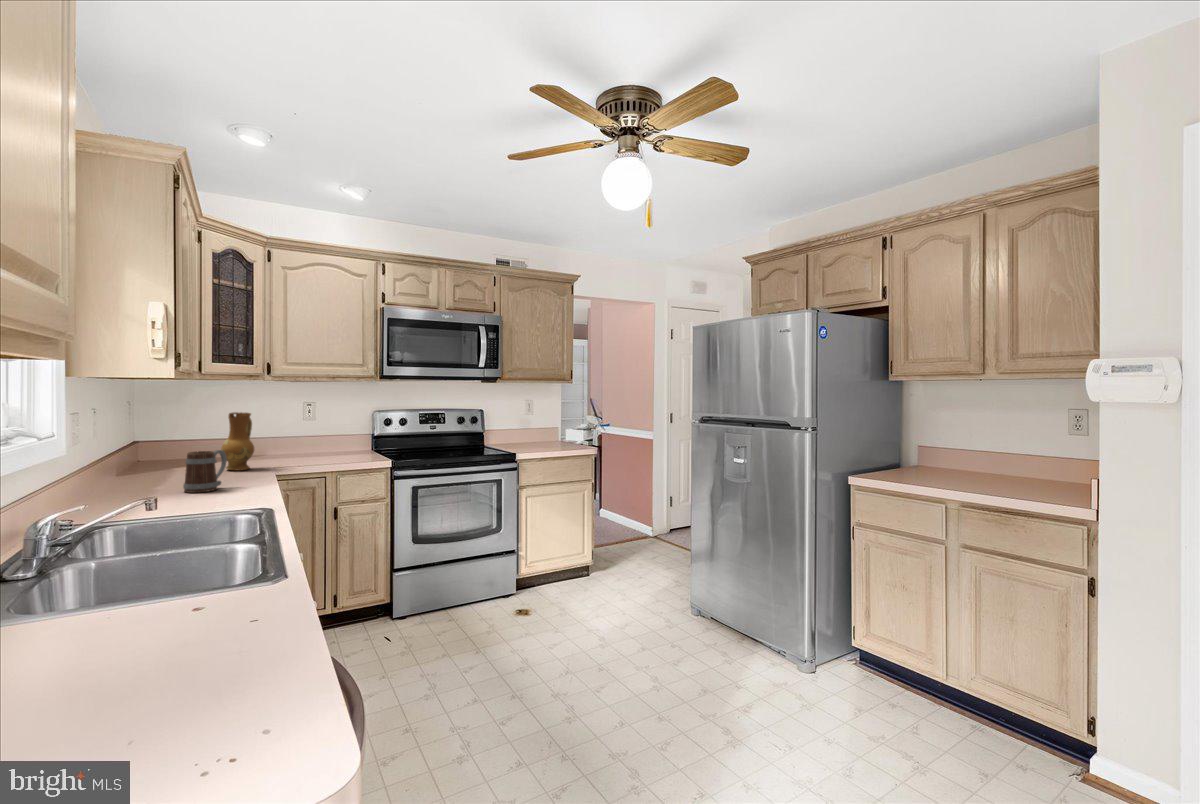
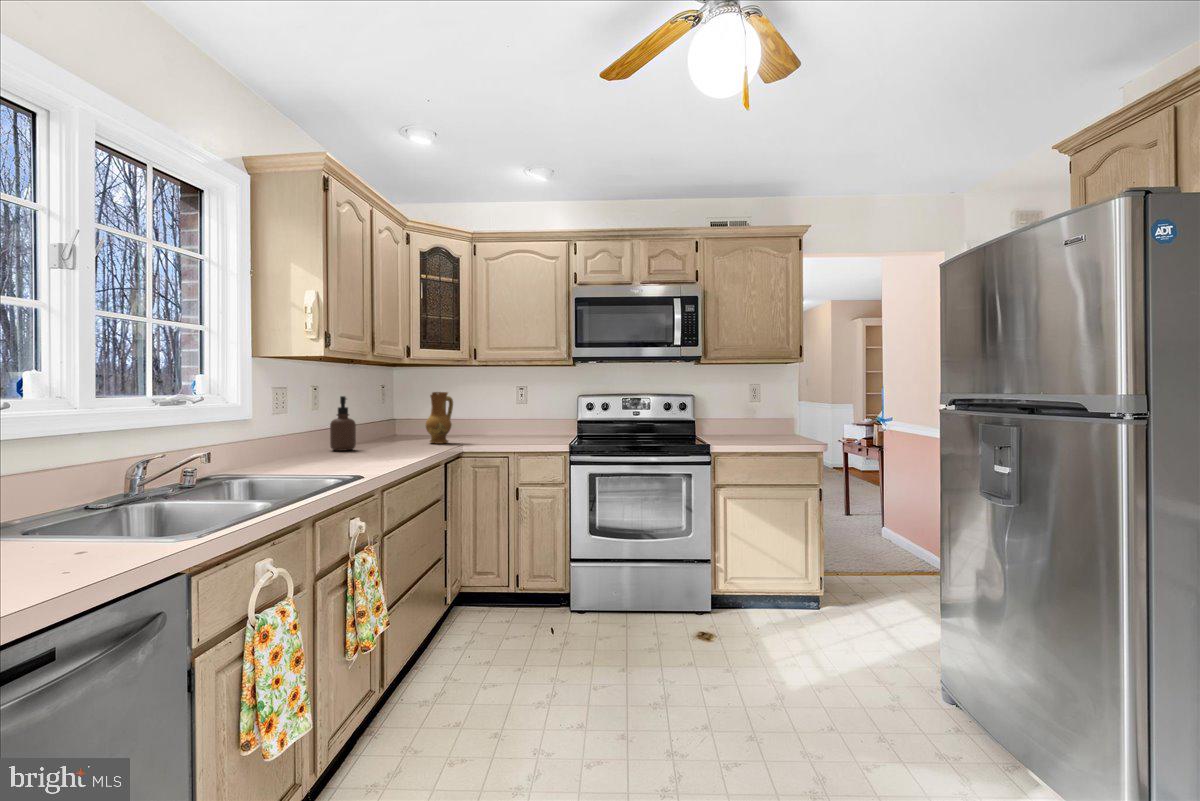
soap dispenser: none [129,425,164,490] -> present [330,396,356,451]
mug: present [183,450,227,493] -> none [355,419,392,454]

